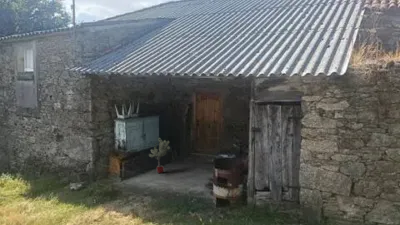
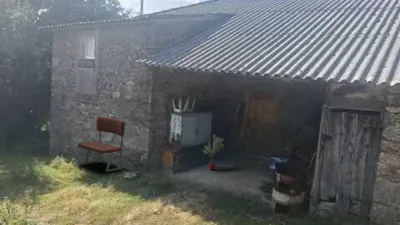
bench: none [22,130,70,185] -> present [78,117,125,172]

